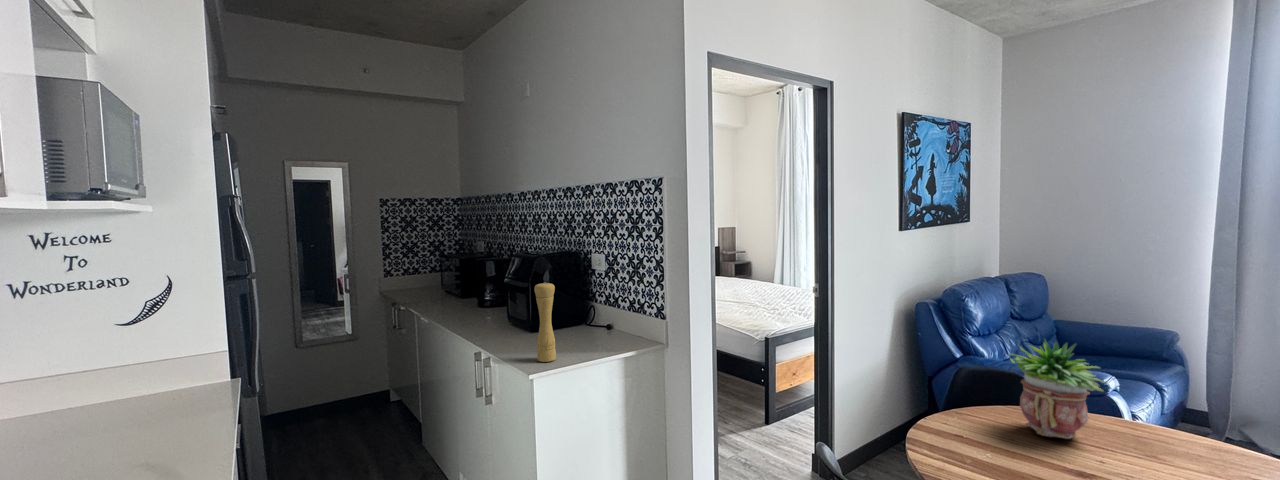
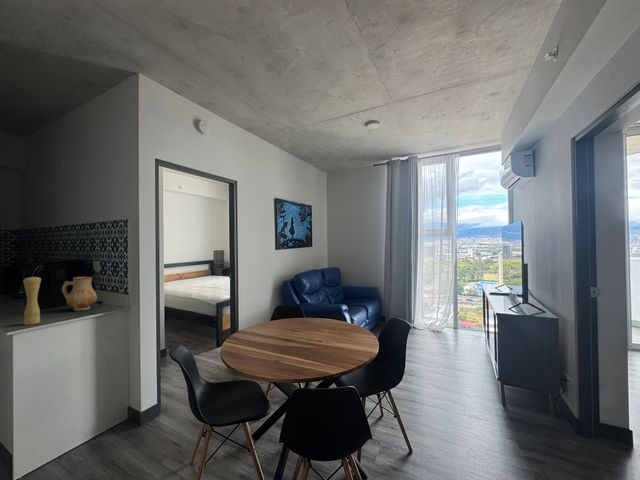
ceramic pitcher: none [563,281,609,339] -> present [62,277,97,311]
potted plant: present [1008,340,1105,439] -> none [279,288,311,329]

